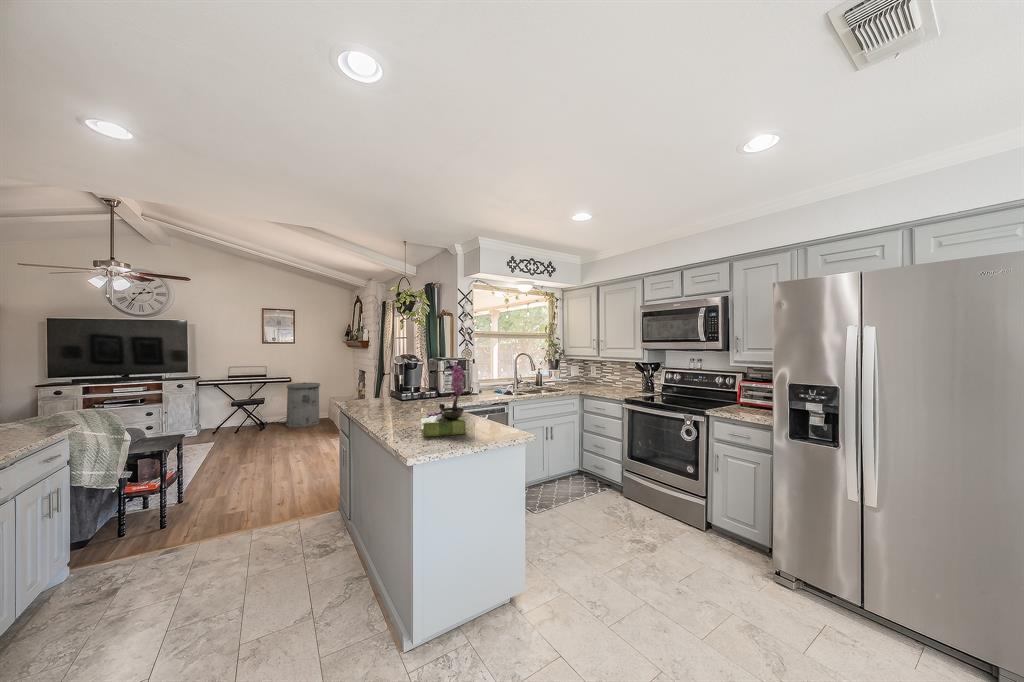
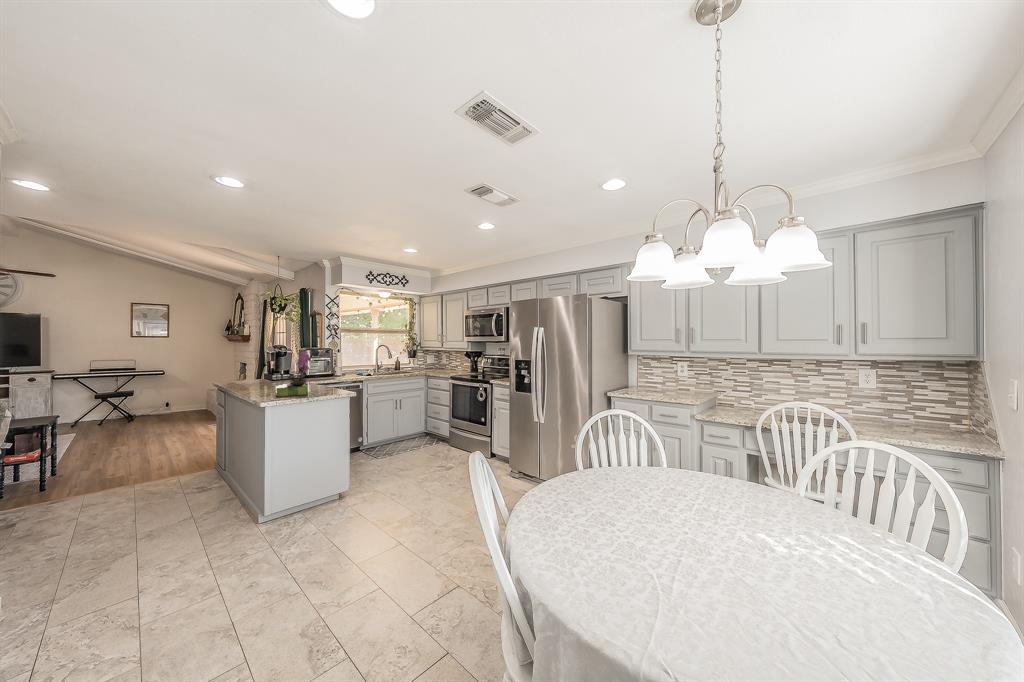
trash can: present [286,382,320,427] -> none [160,375,199,418]

